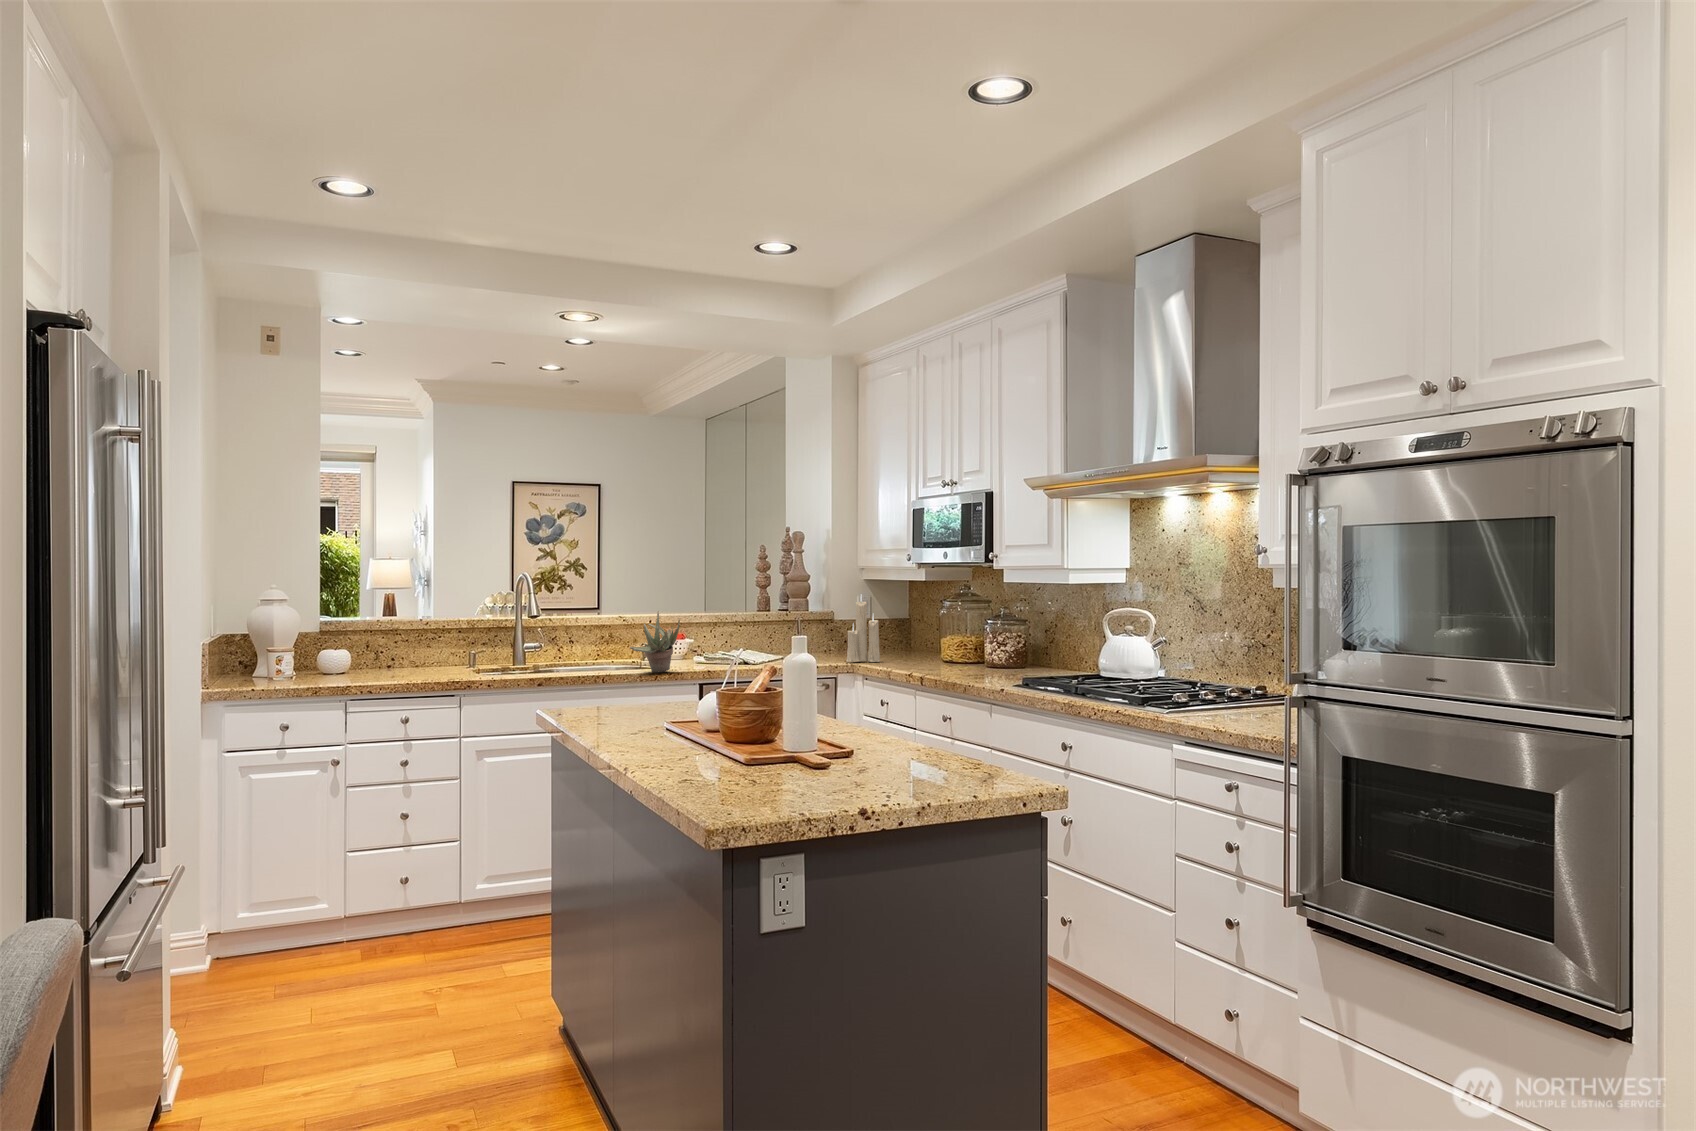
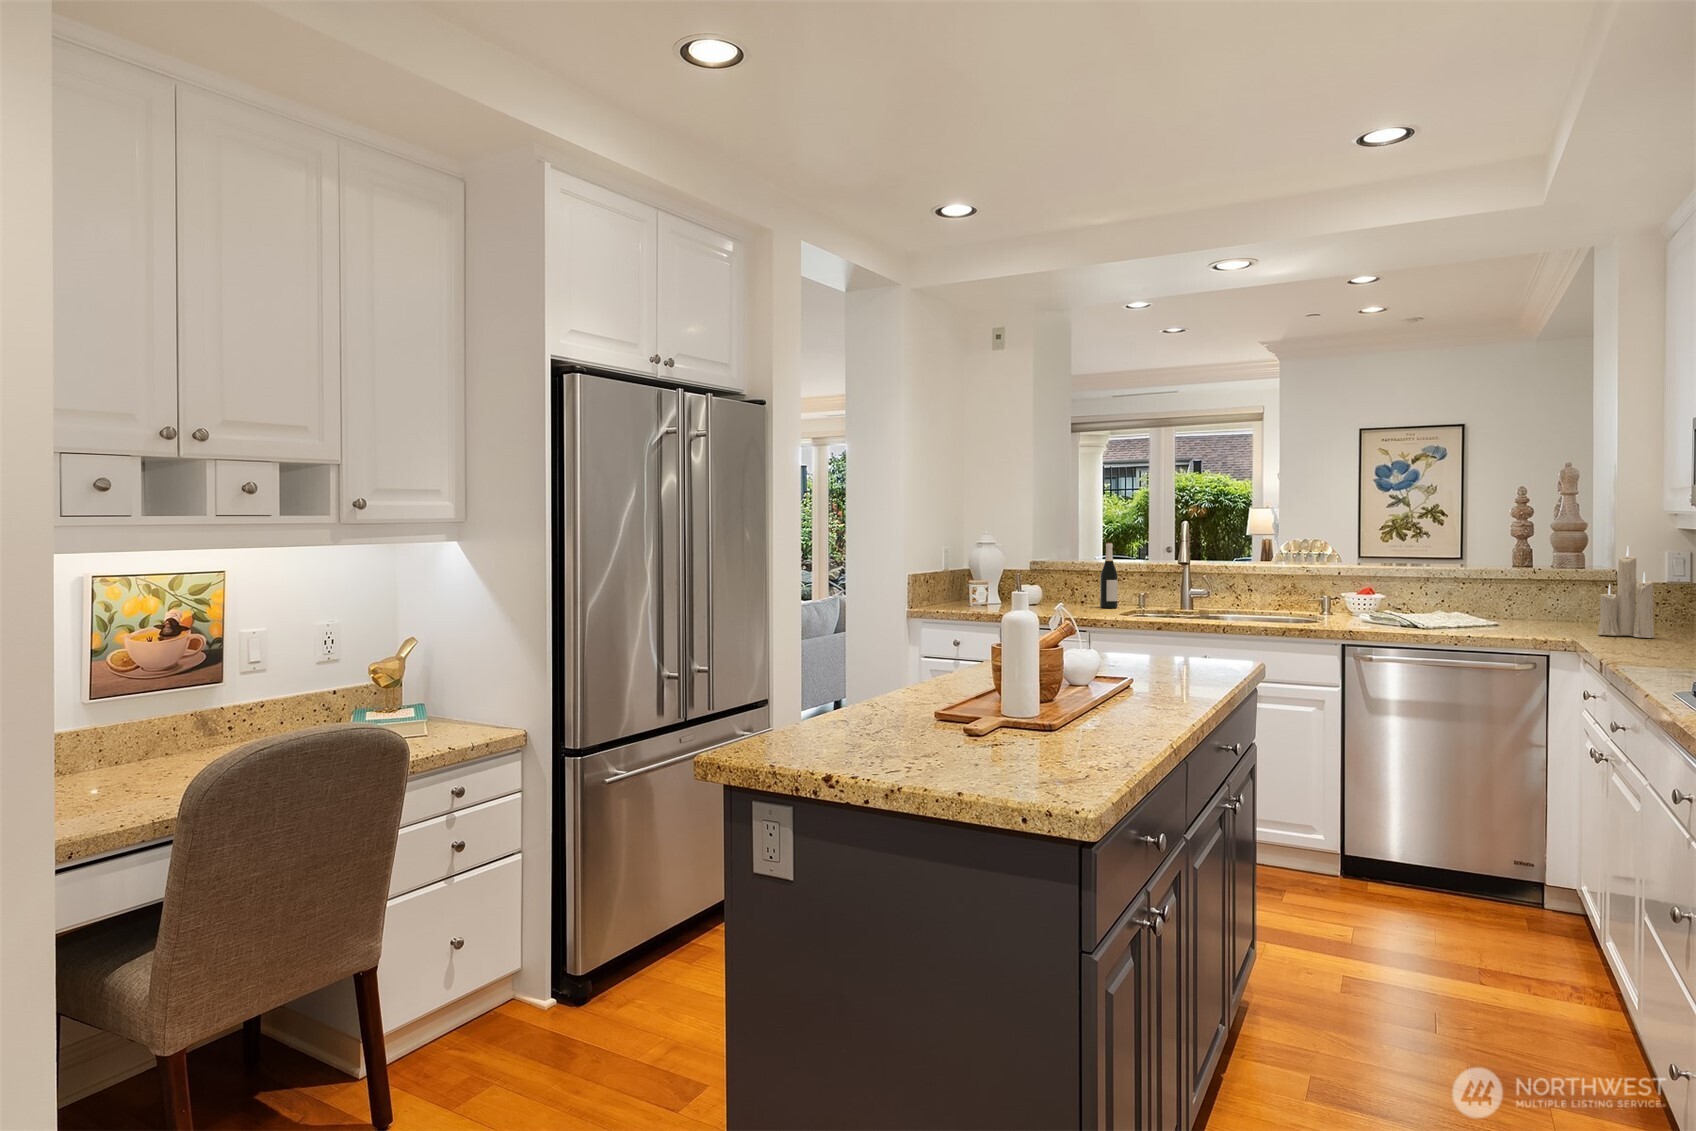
wine bottle: none [399,598,419,672] -> present [1100,543,1118,608]
succulent plant: present [630,611,680,672] -> none [1271,560,1338,626]

